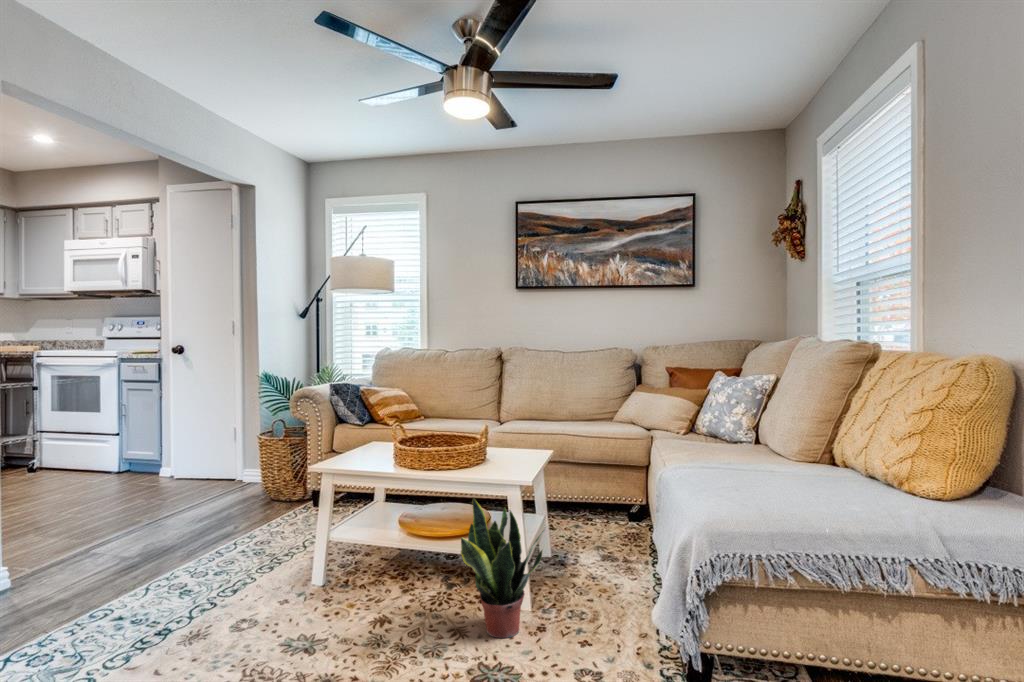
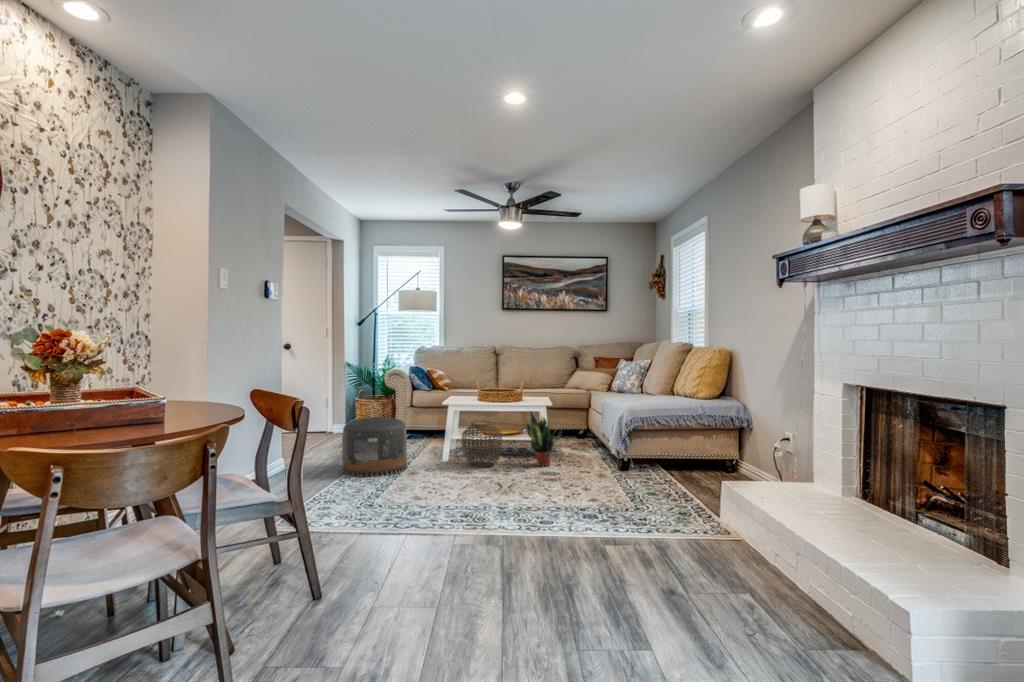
pouf: none [53,494,215,648] -> present [342,417,407,477]
woven basket: none [320,512,415,626] -> present [462,421,502,467]

